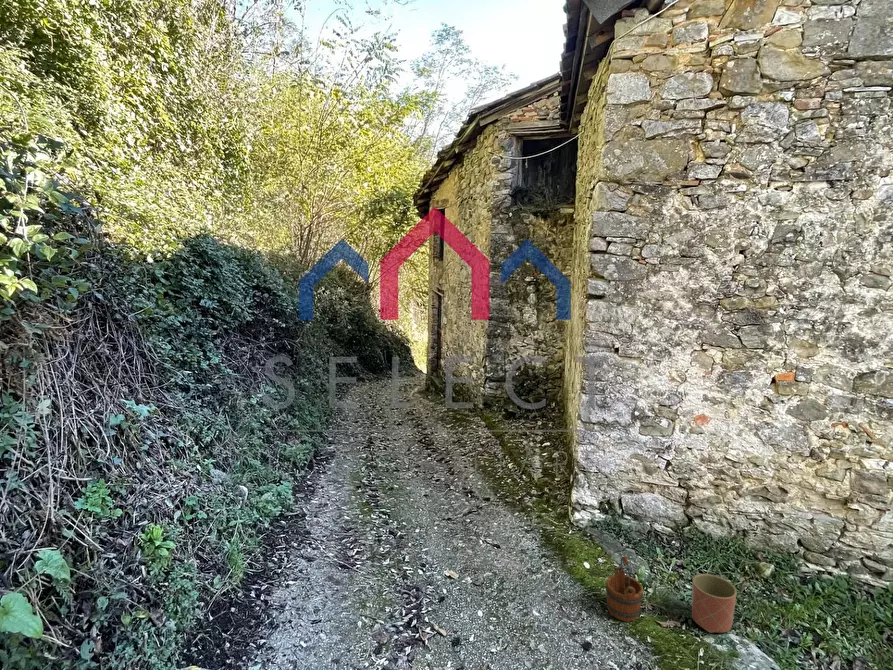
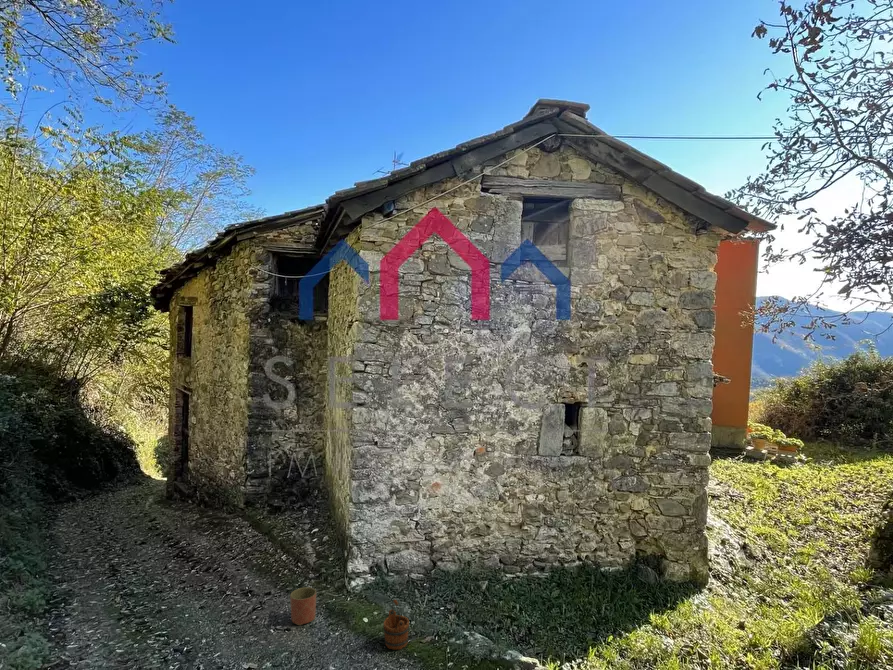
planter: present [692,574,737,633] -> present [290,587,316,625]

